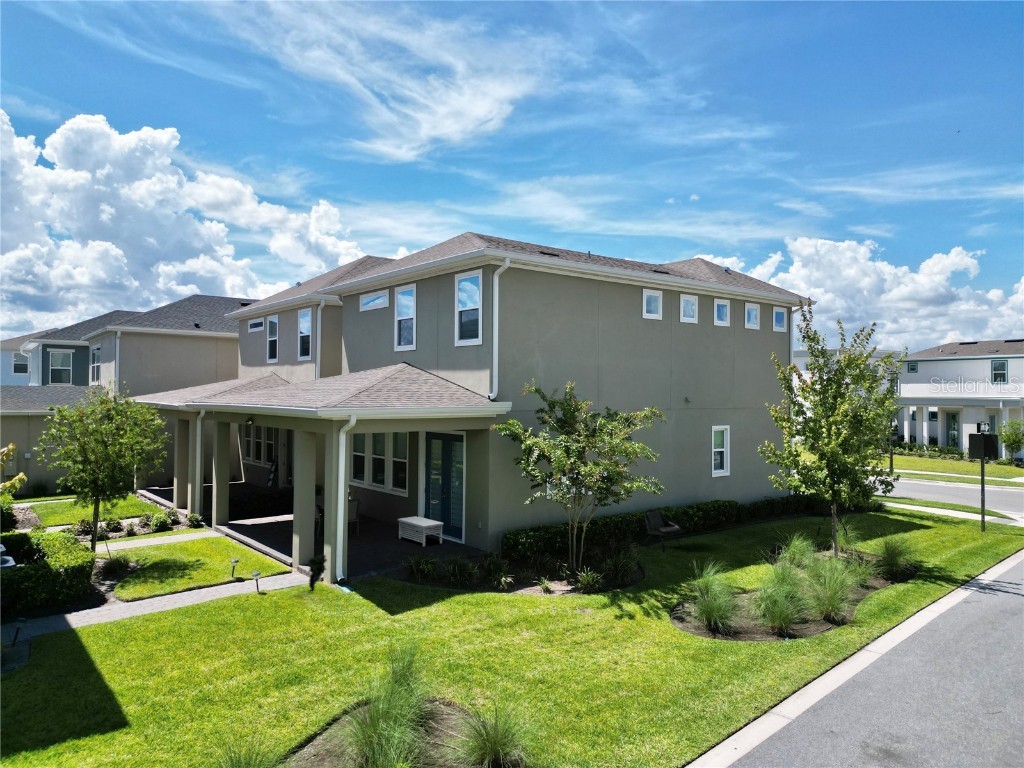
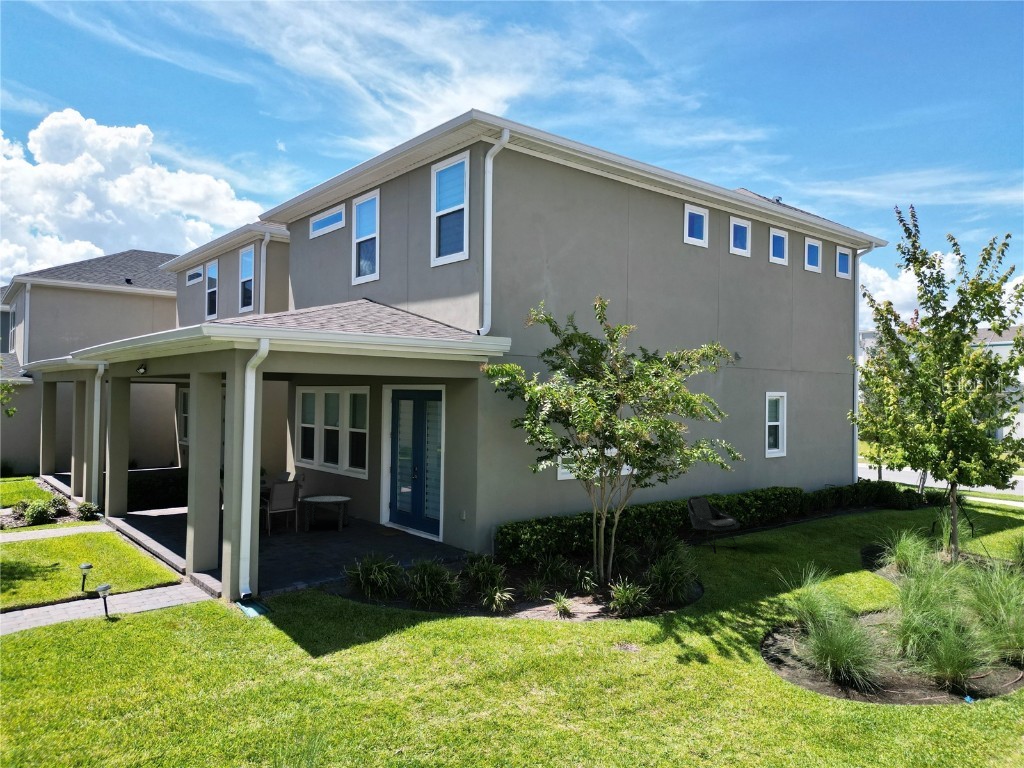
round table: none [358,507,398,536] -> present [300,493,355,532]
storage bench: present [398,516,444,546] -> none [353,505,415,545]
potted plant: present [308,555,327,590] -> none [196,555,229,612]

